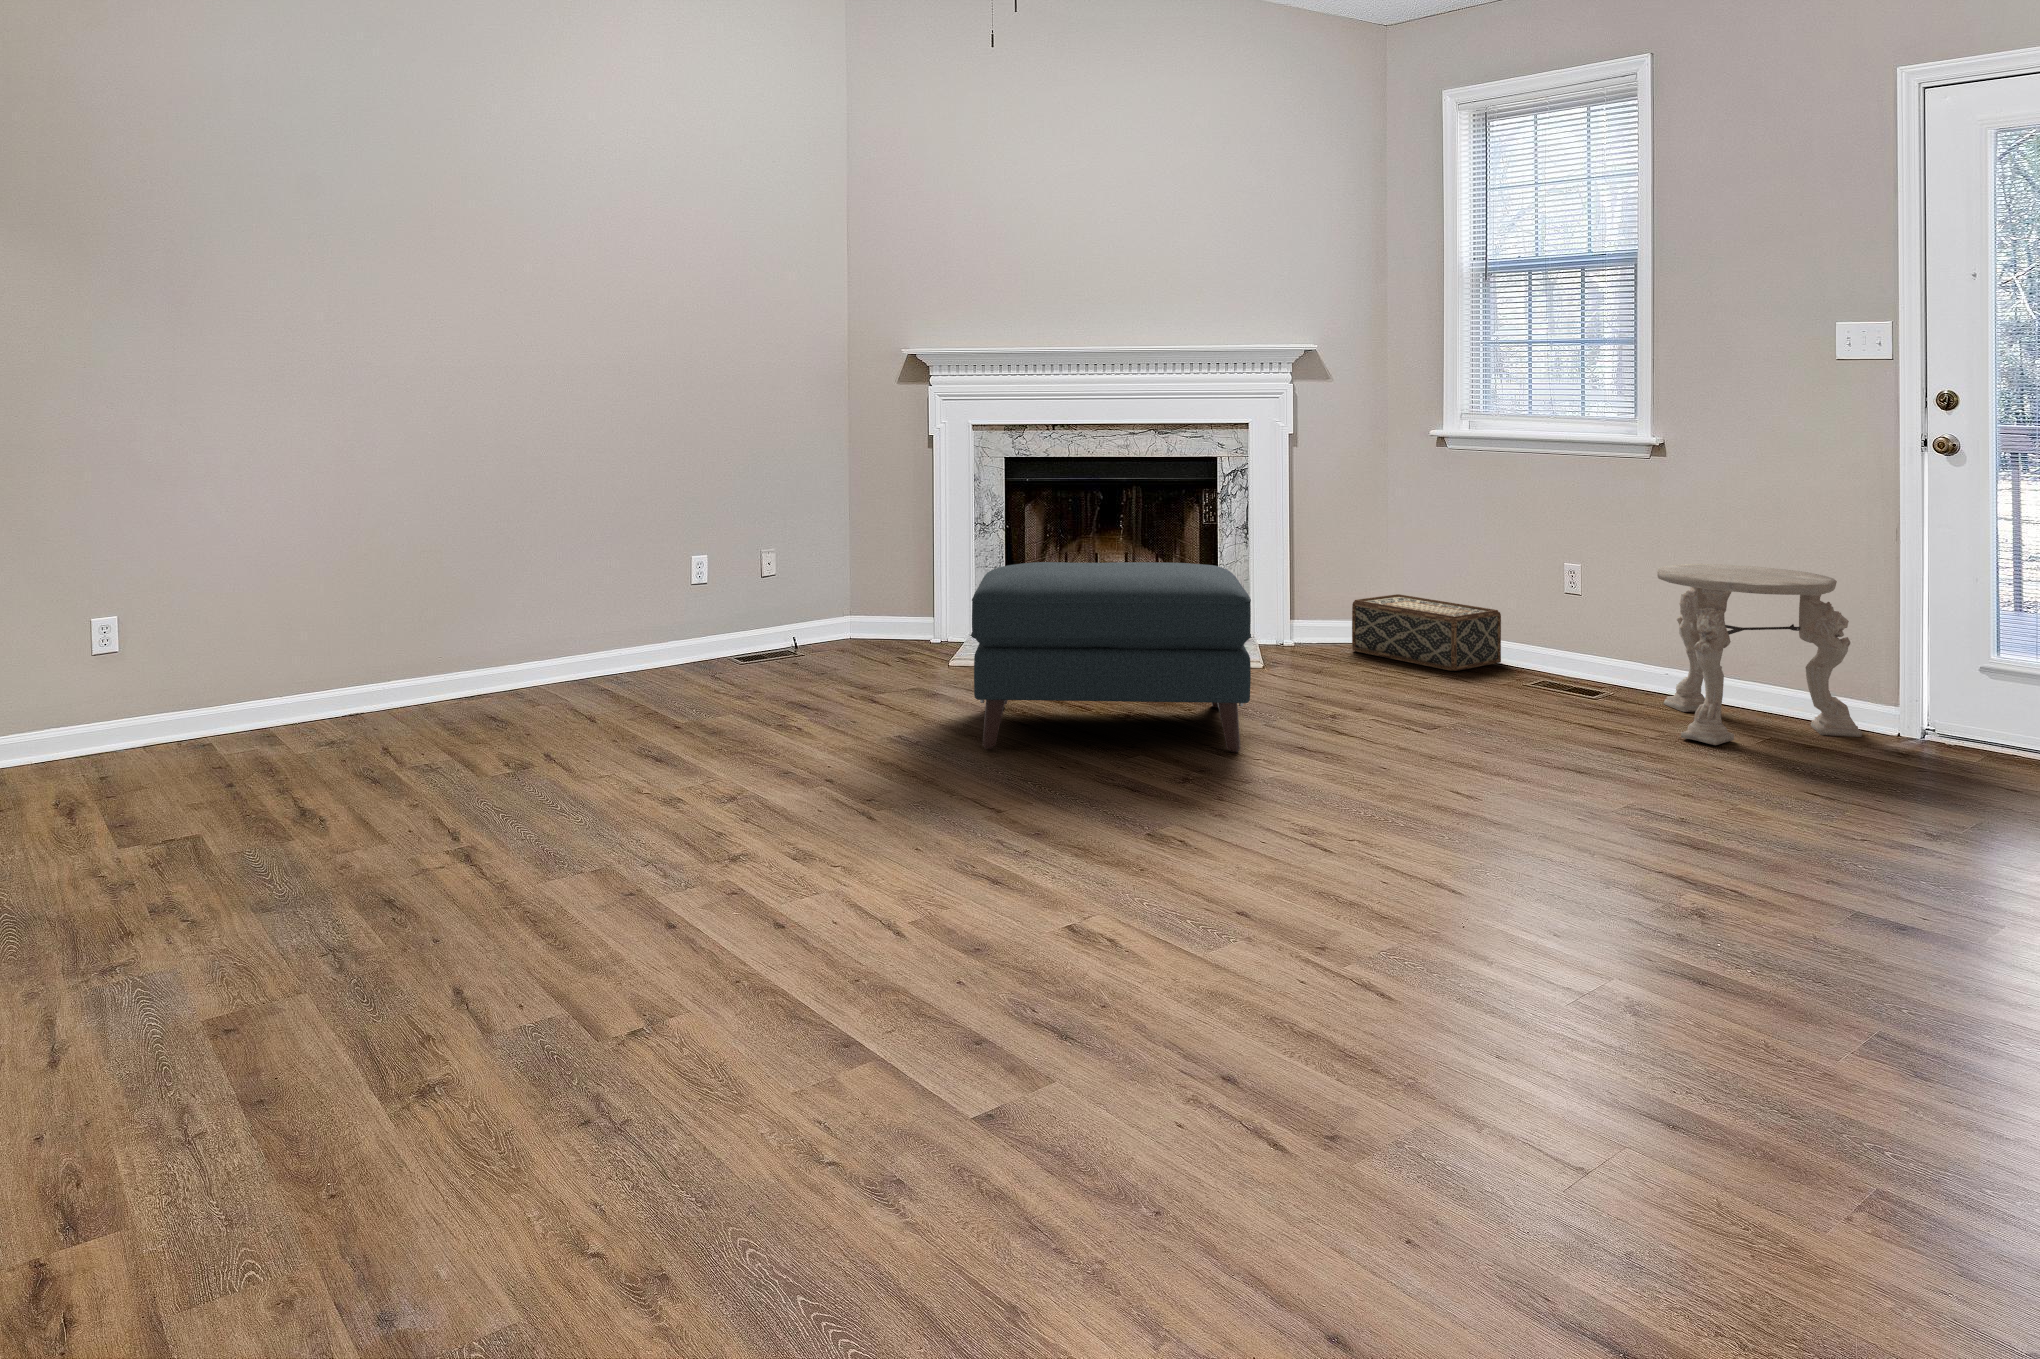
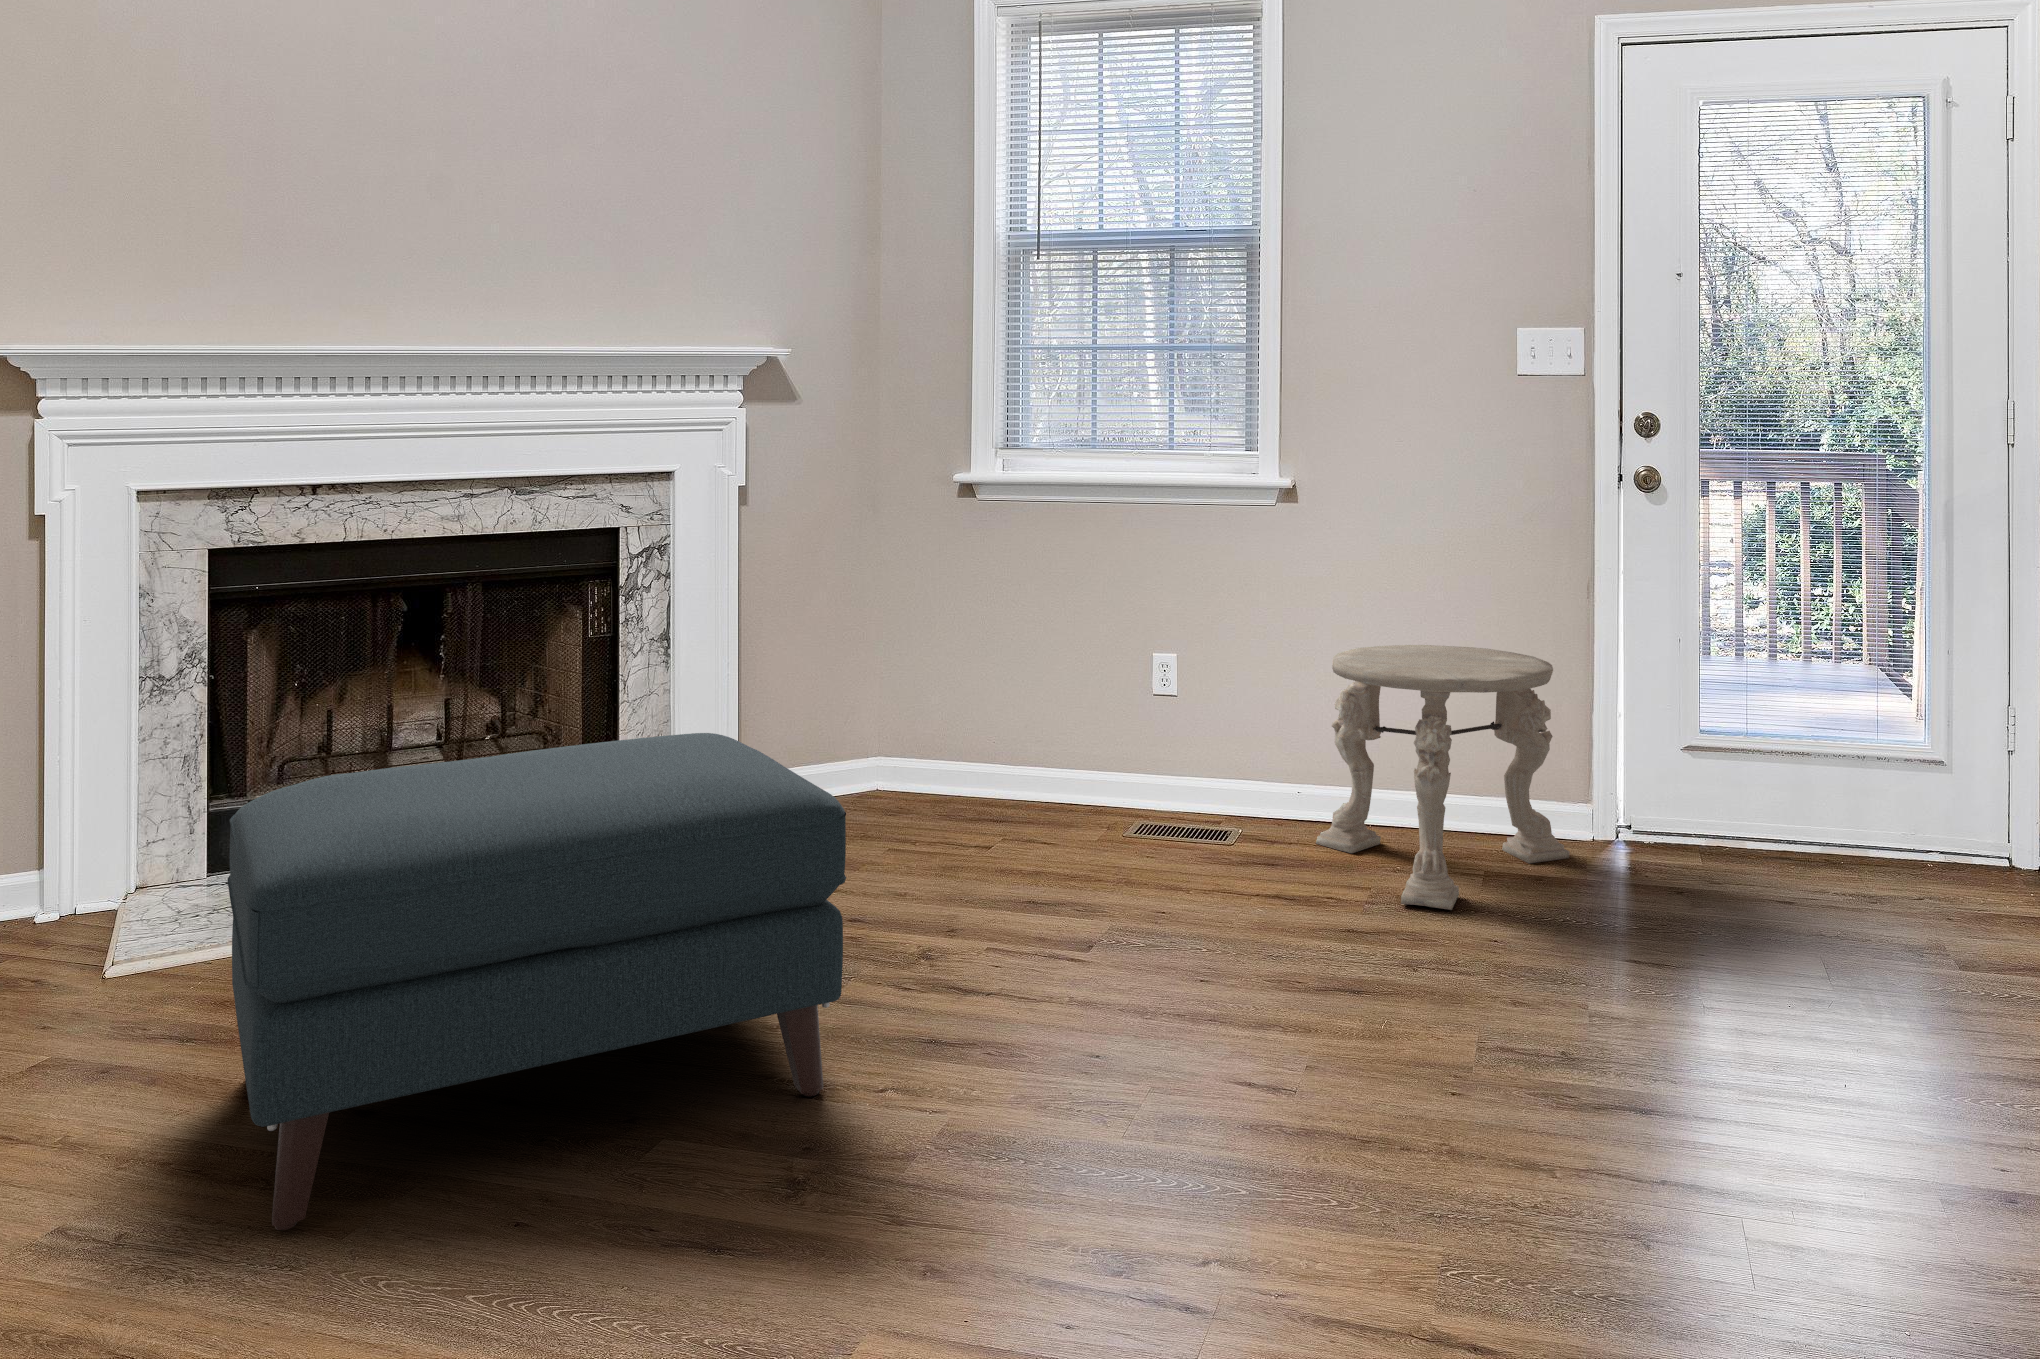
woven basket: present [1352,594,1501,671] -> none [839,715,1057,830]

